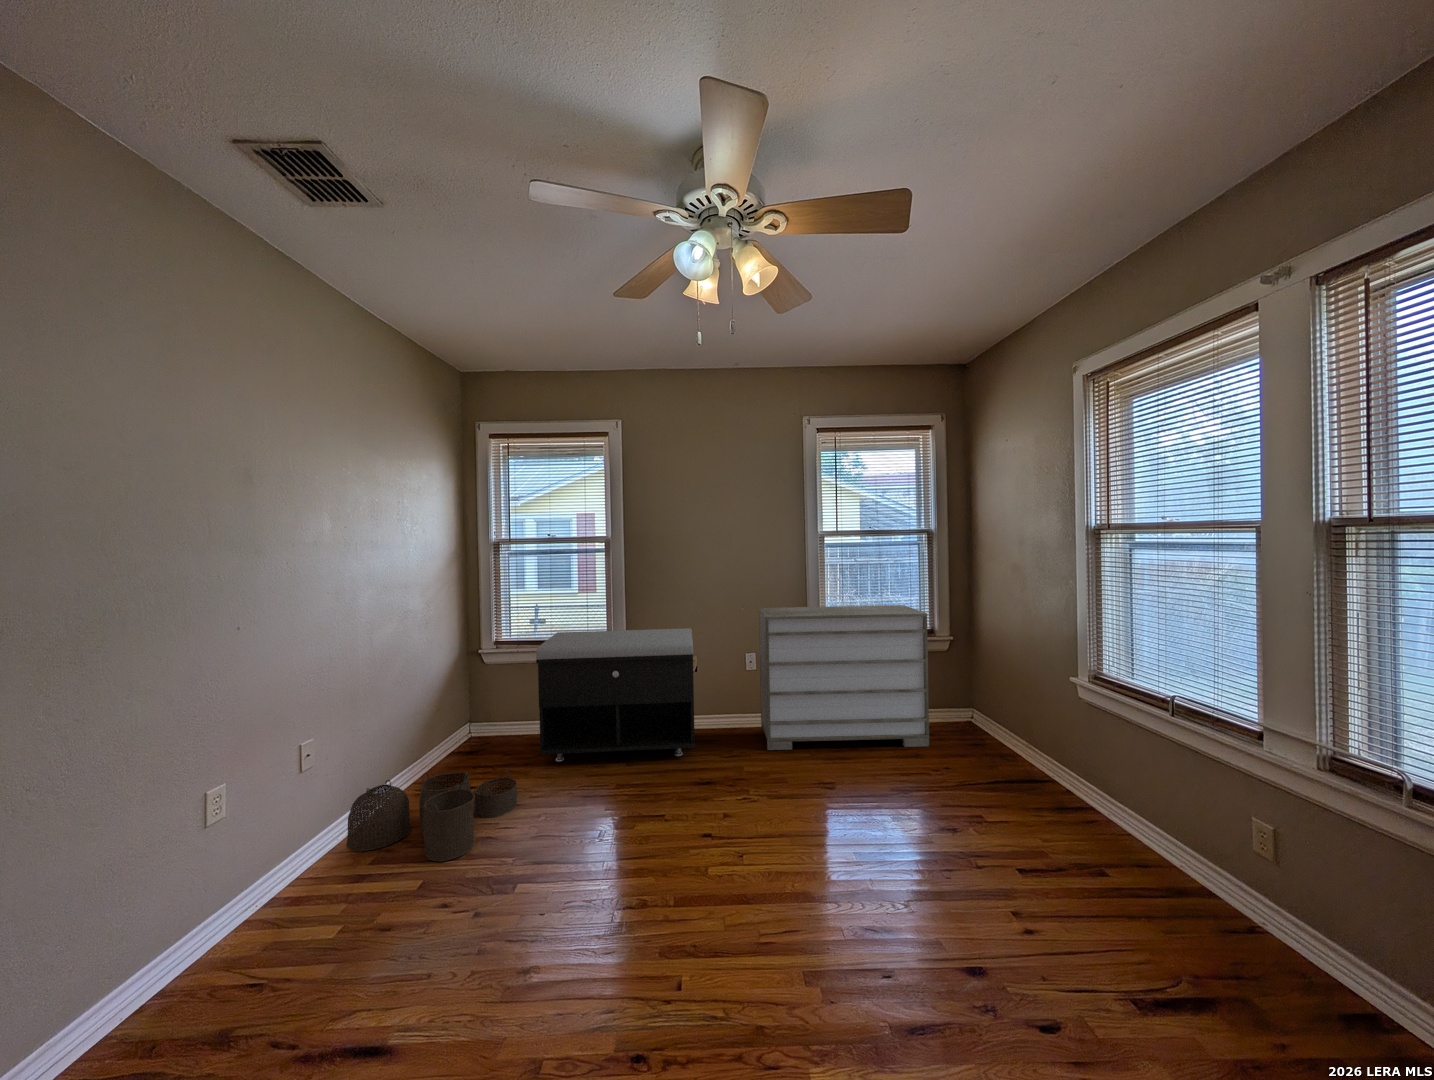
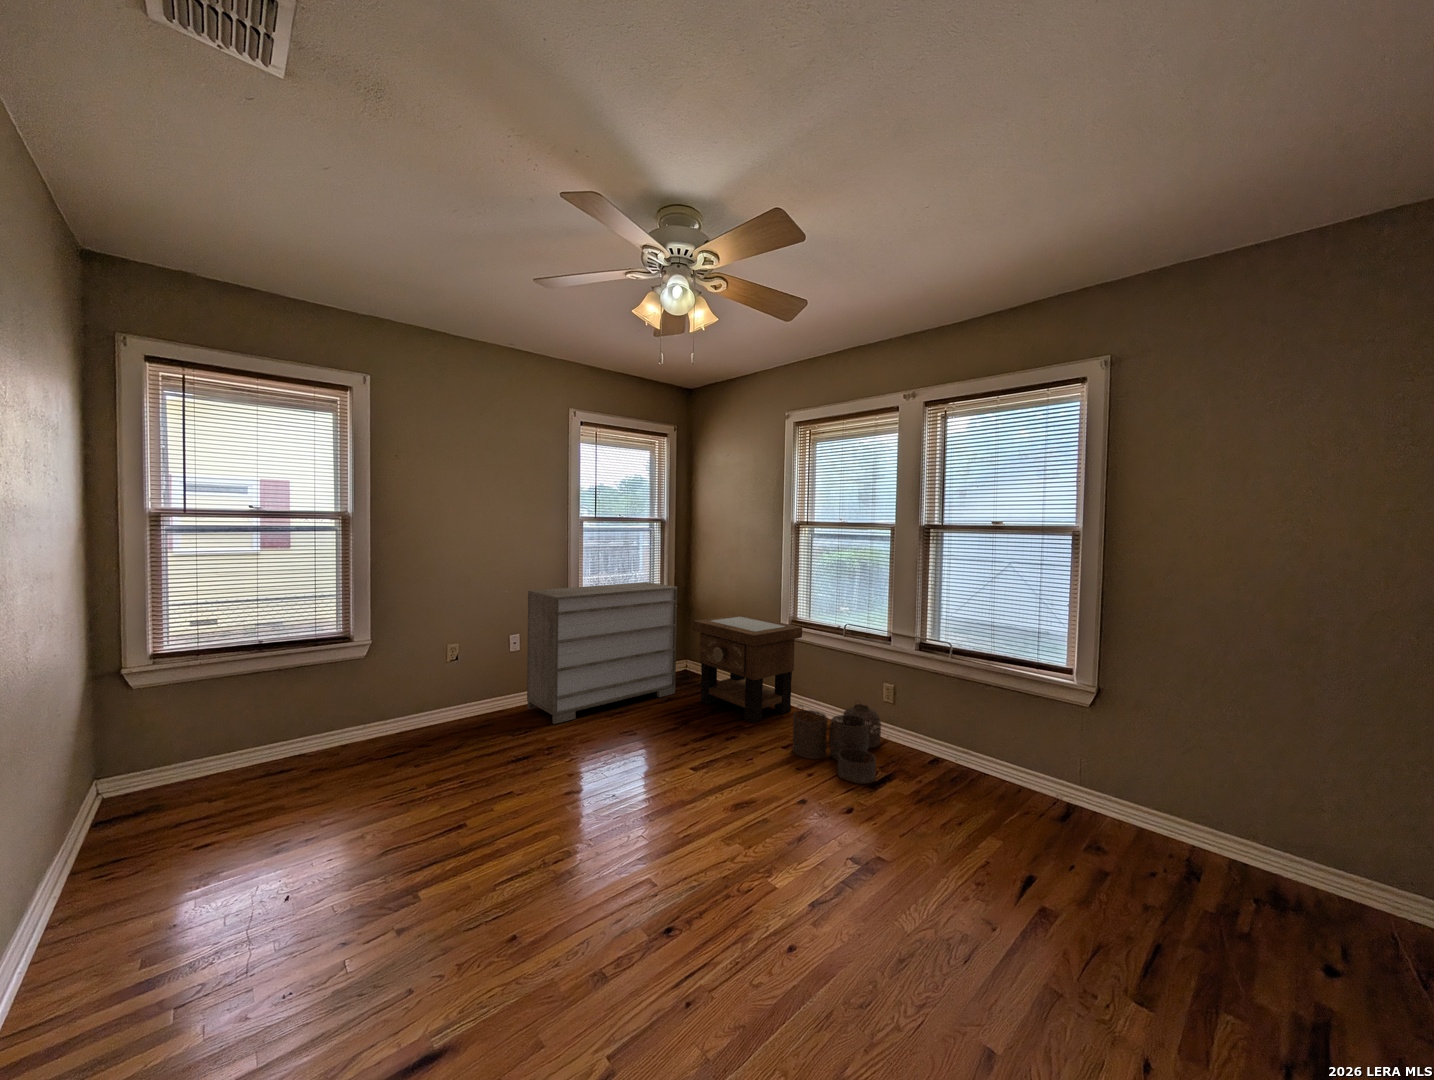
storage bench: present [536,628,695,762] -> none [275,616,494,794]
side table: none [940,657,1103,816] -> present [693,615,802,723]
woven basket: present [346,771,517,861] -> present [793,704,881,784]

